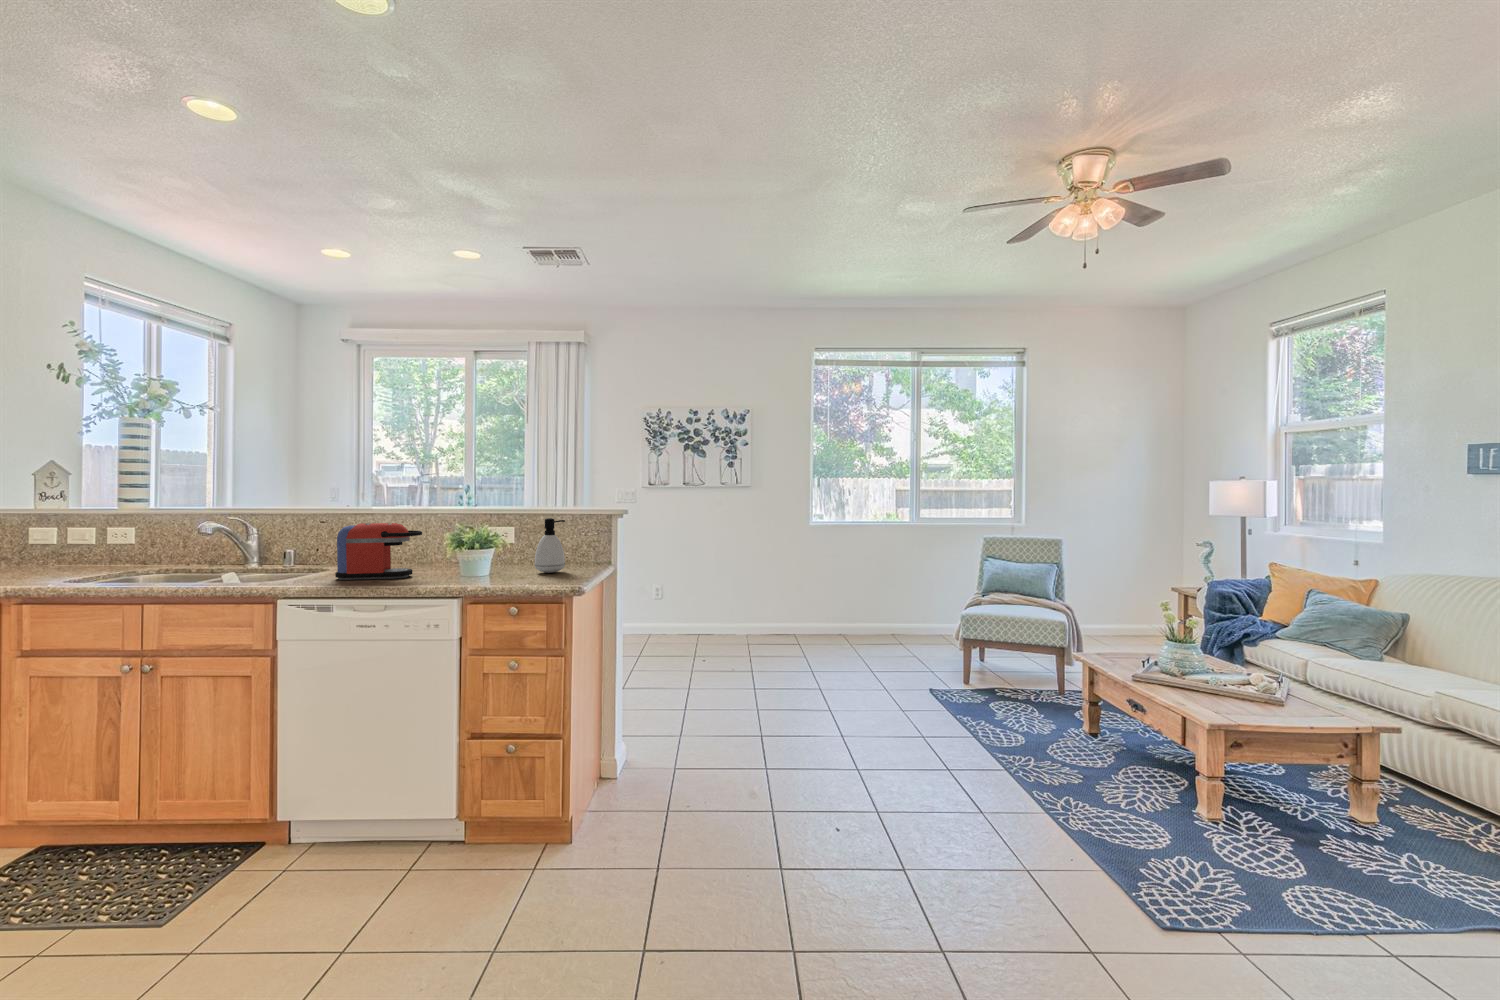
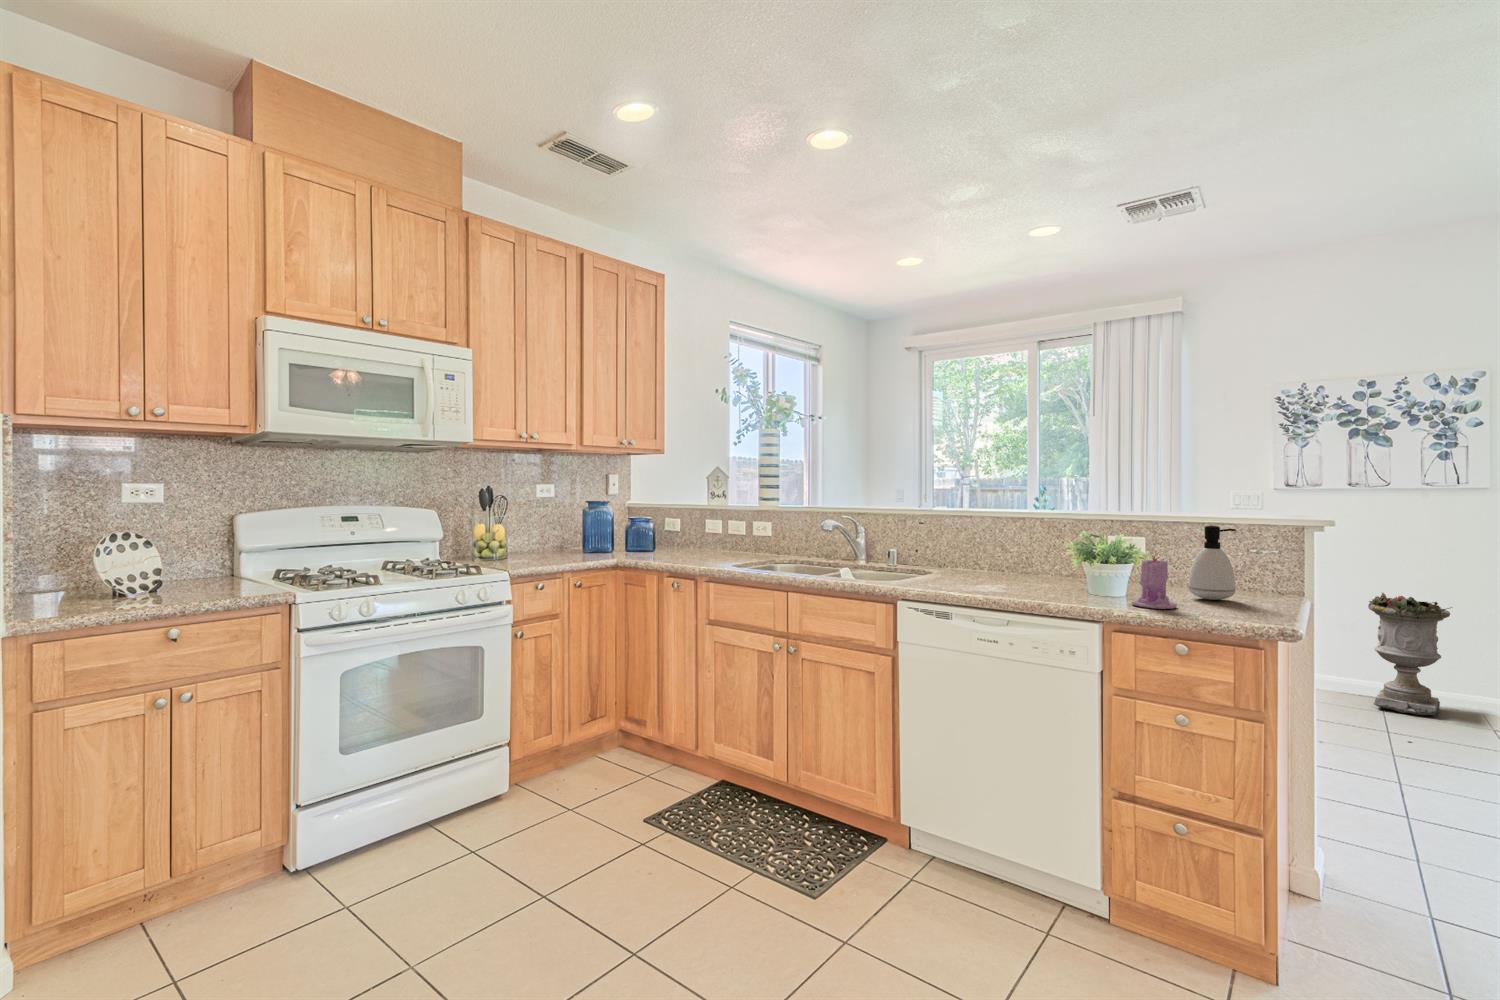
coffee maker: present [335,523,422,580] -> none [947,524,1041,589]
candle: none [486,541,518,584] -> present [1131,553,1177,609]
planter: none [695,555,735,635] -> present [1368,593,1452,715]

